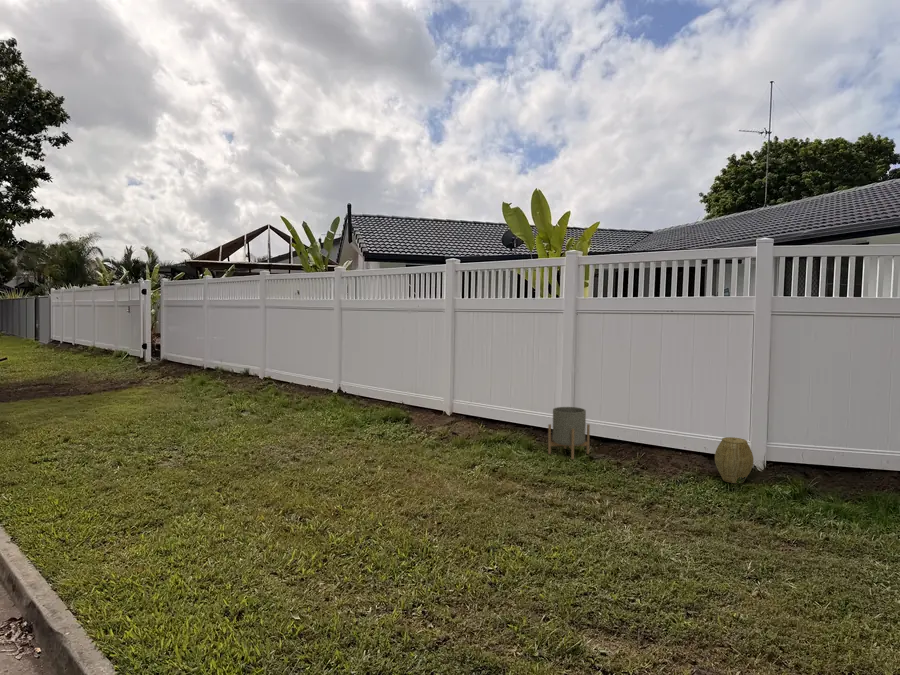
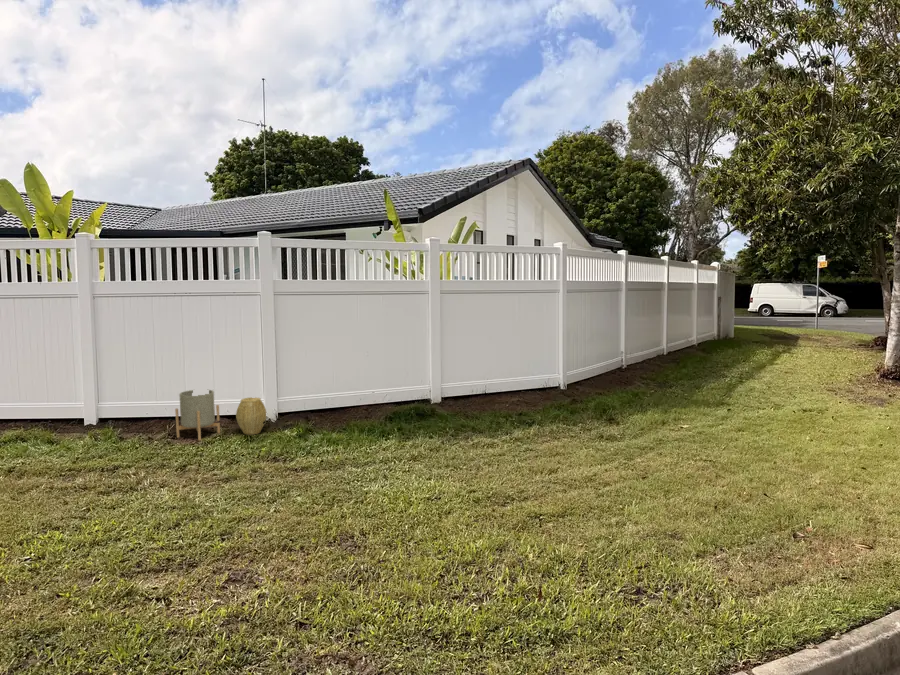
planter: present [548,407,590,459] -> present [175,390,220,440]

